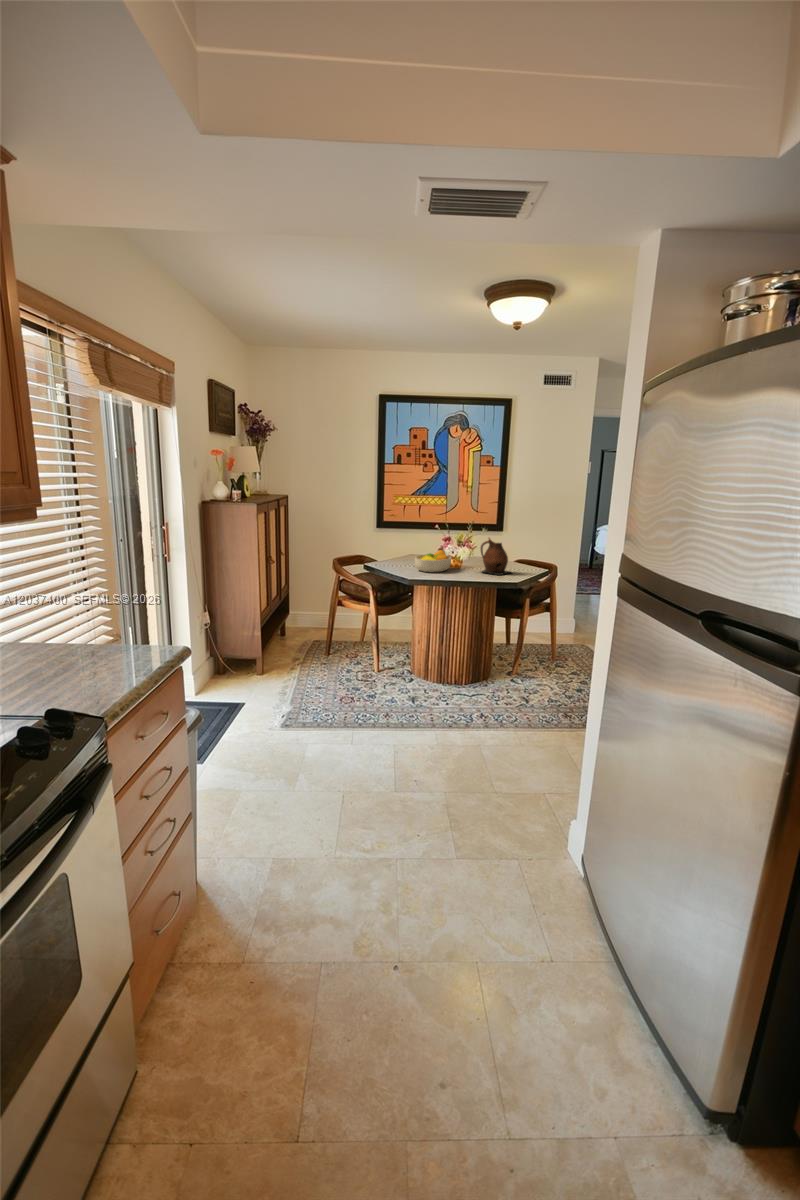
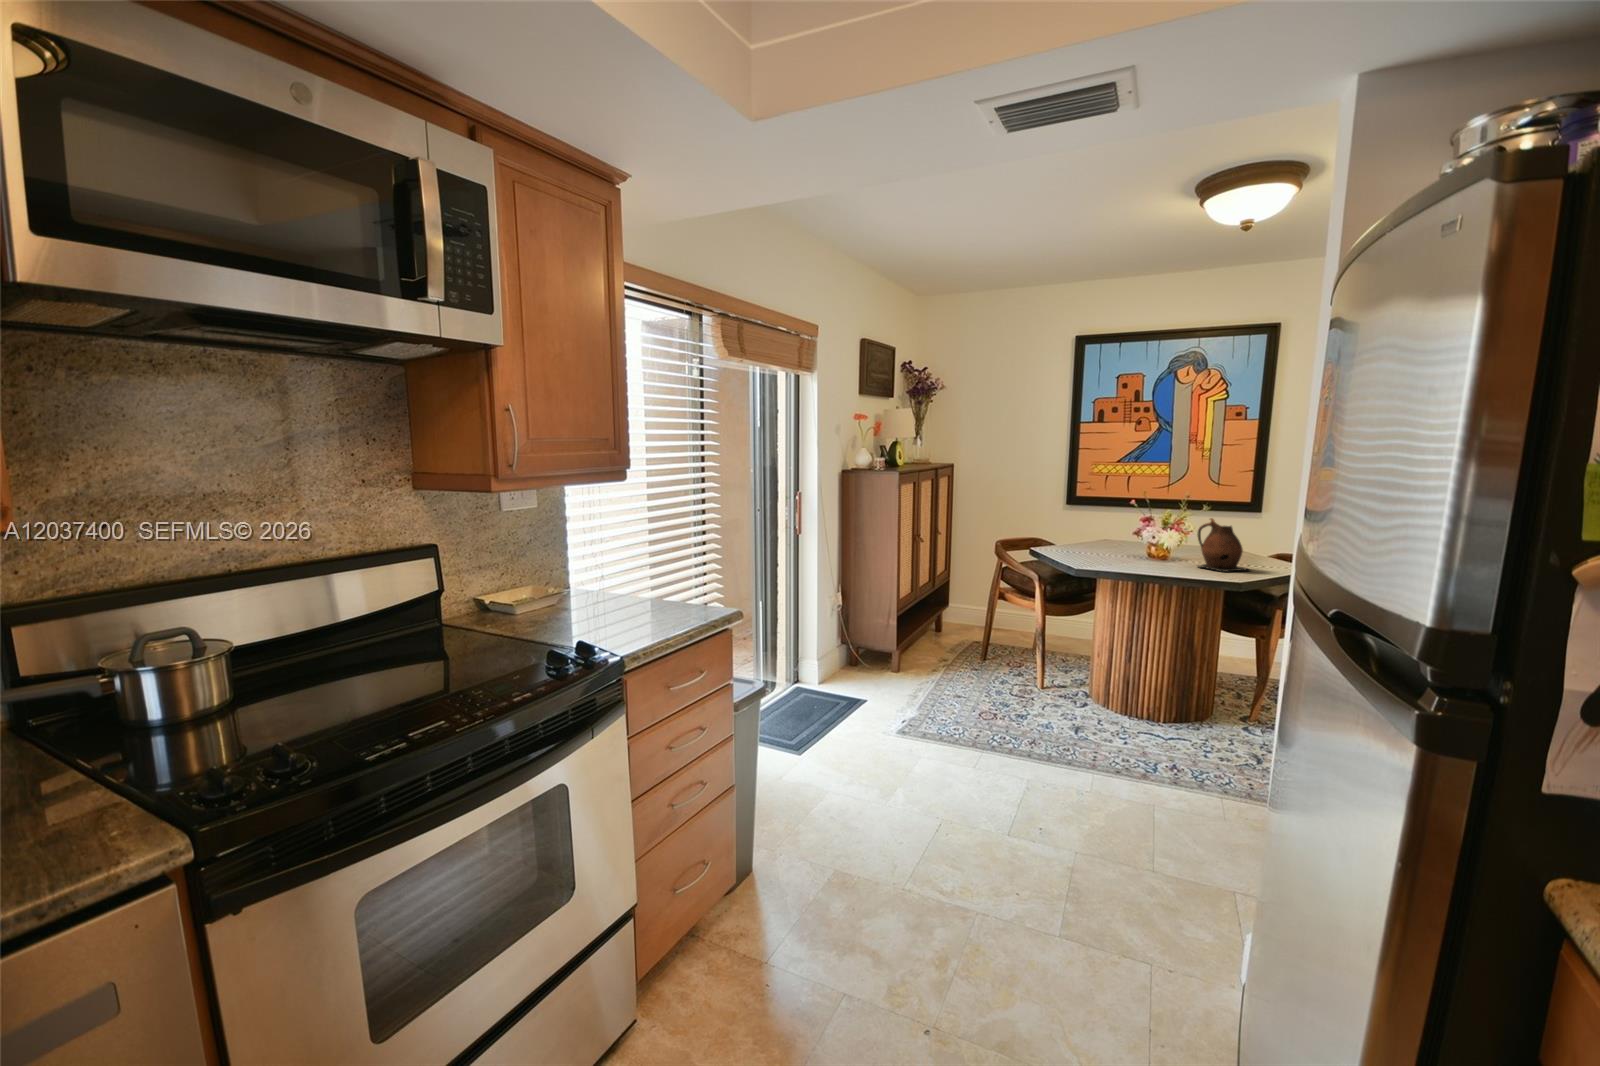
fruit bowl: present [415,550,451,572] -> none [1096,534,1154,563]

